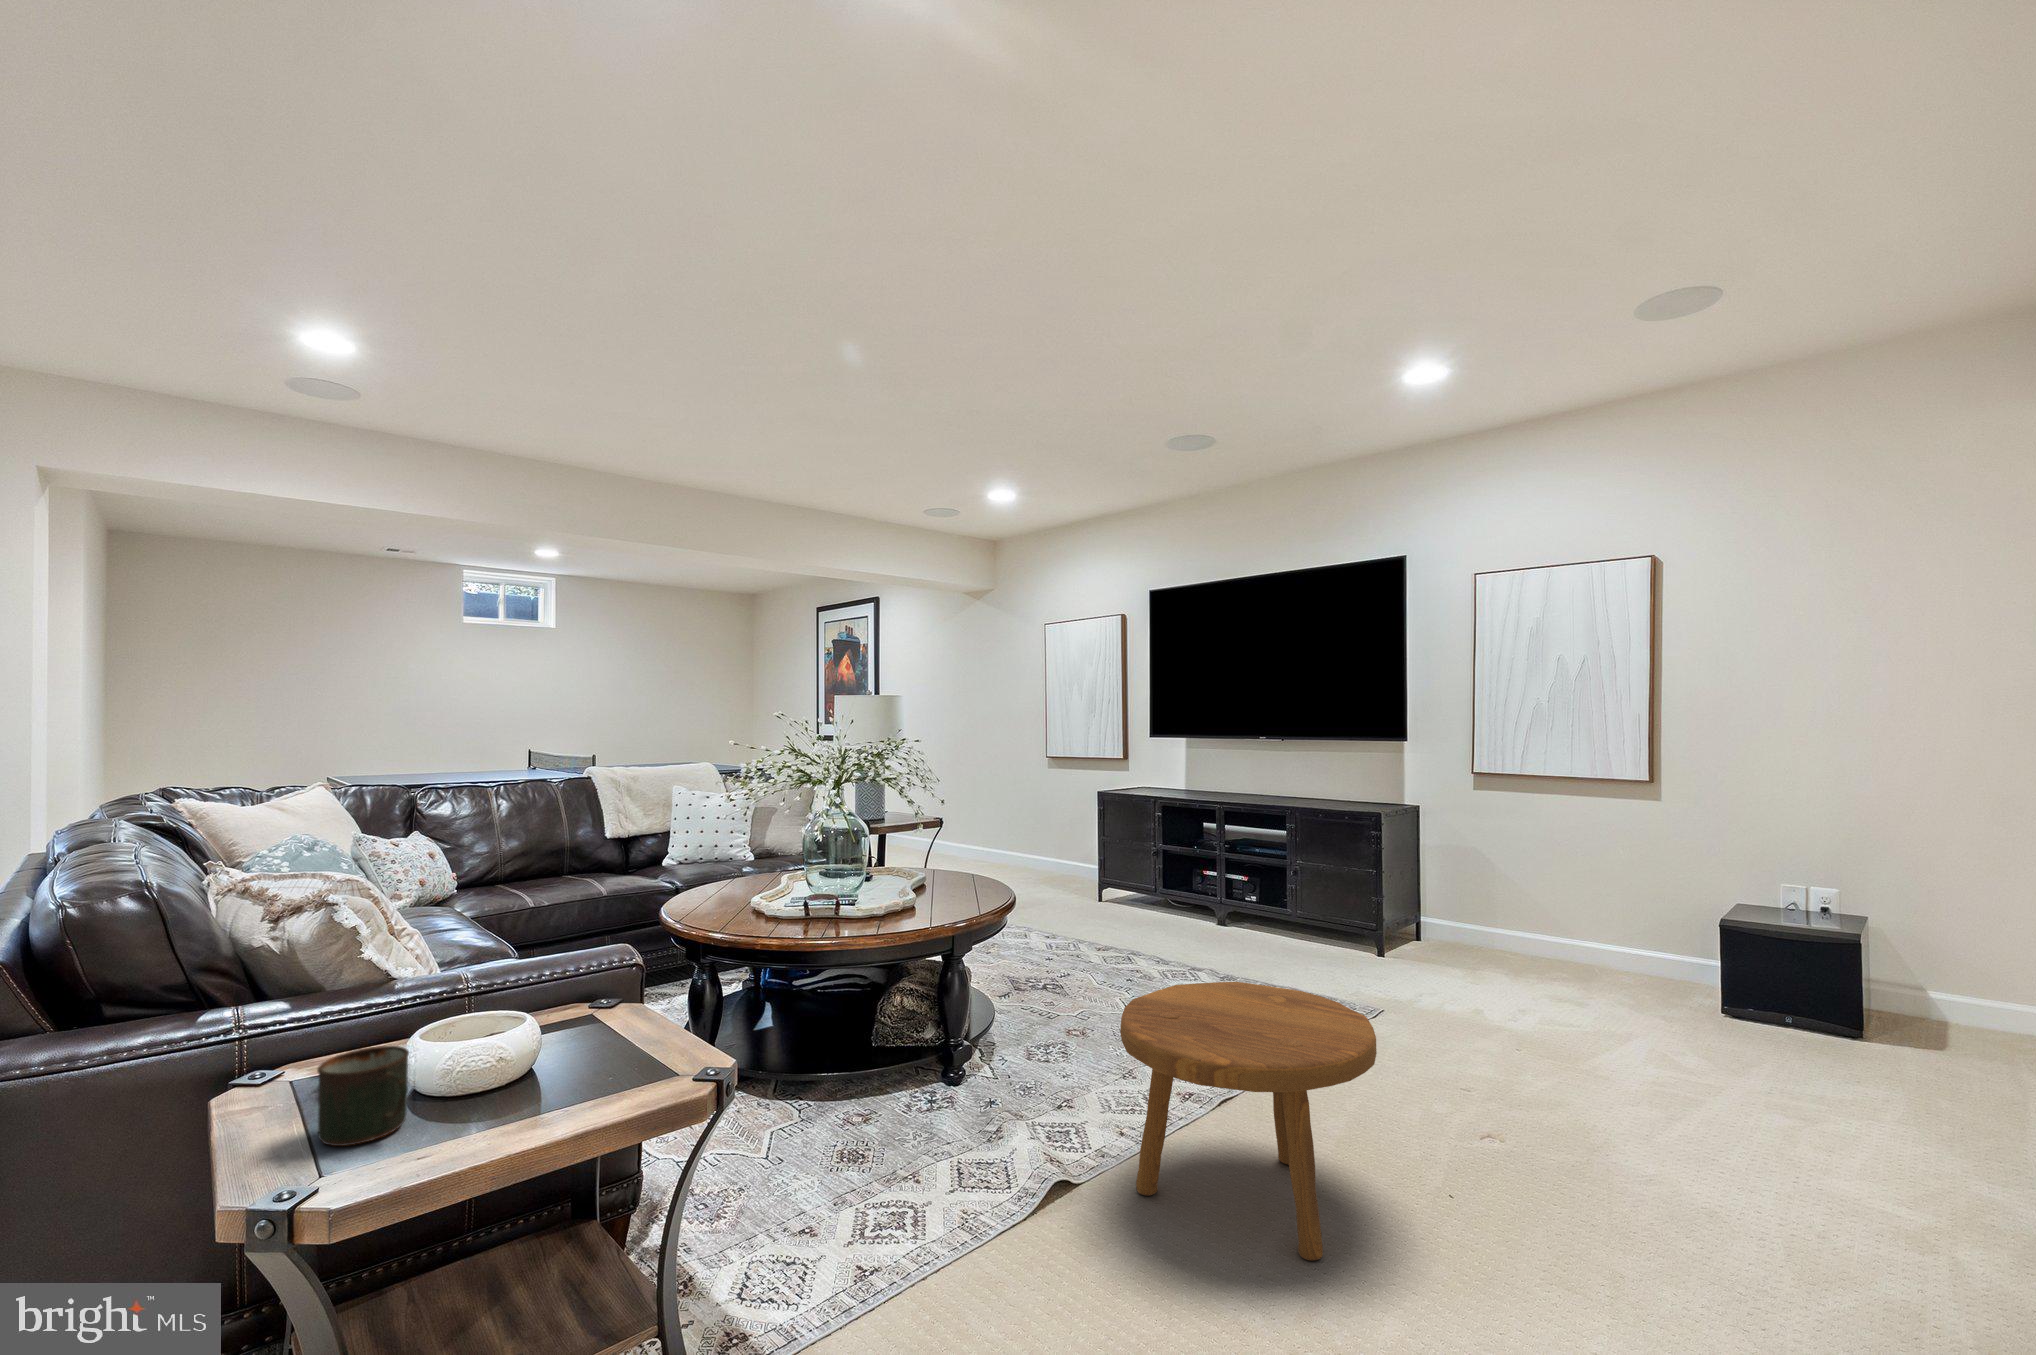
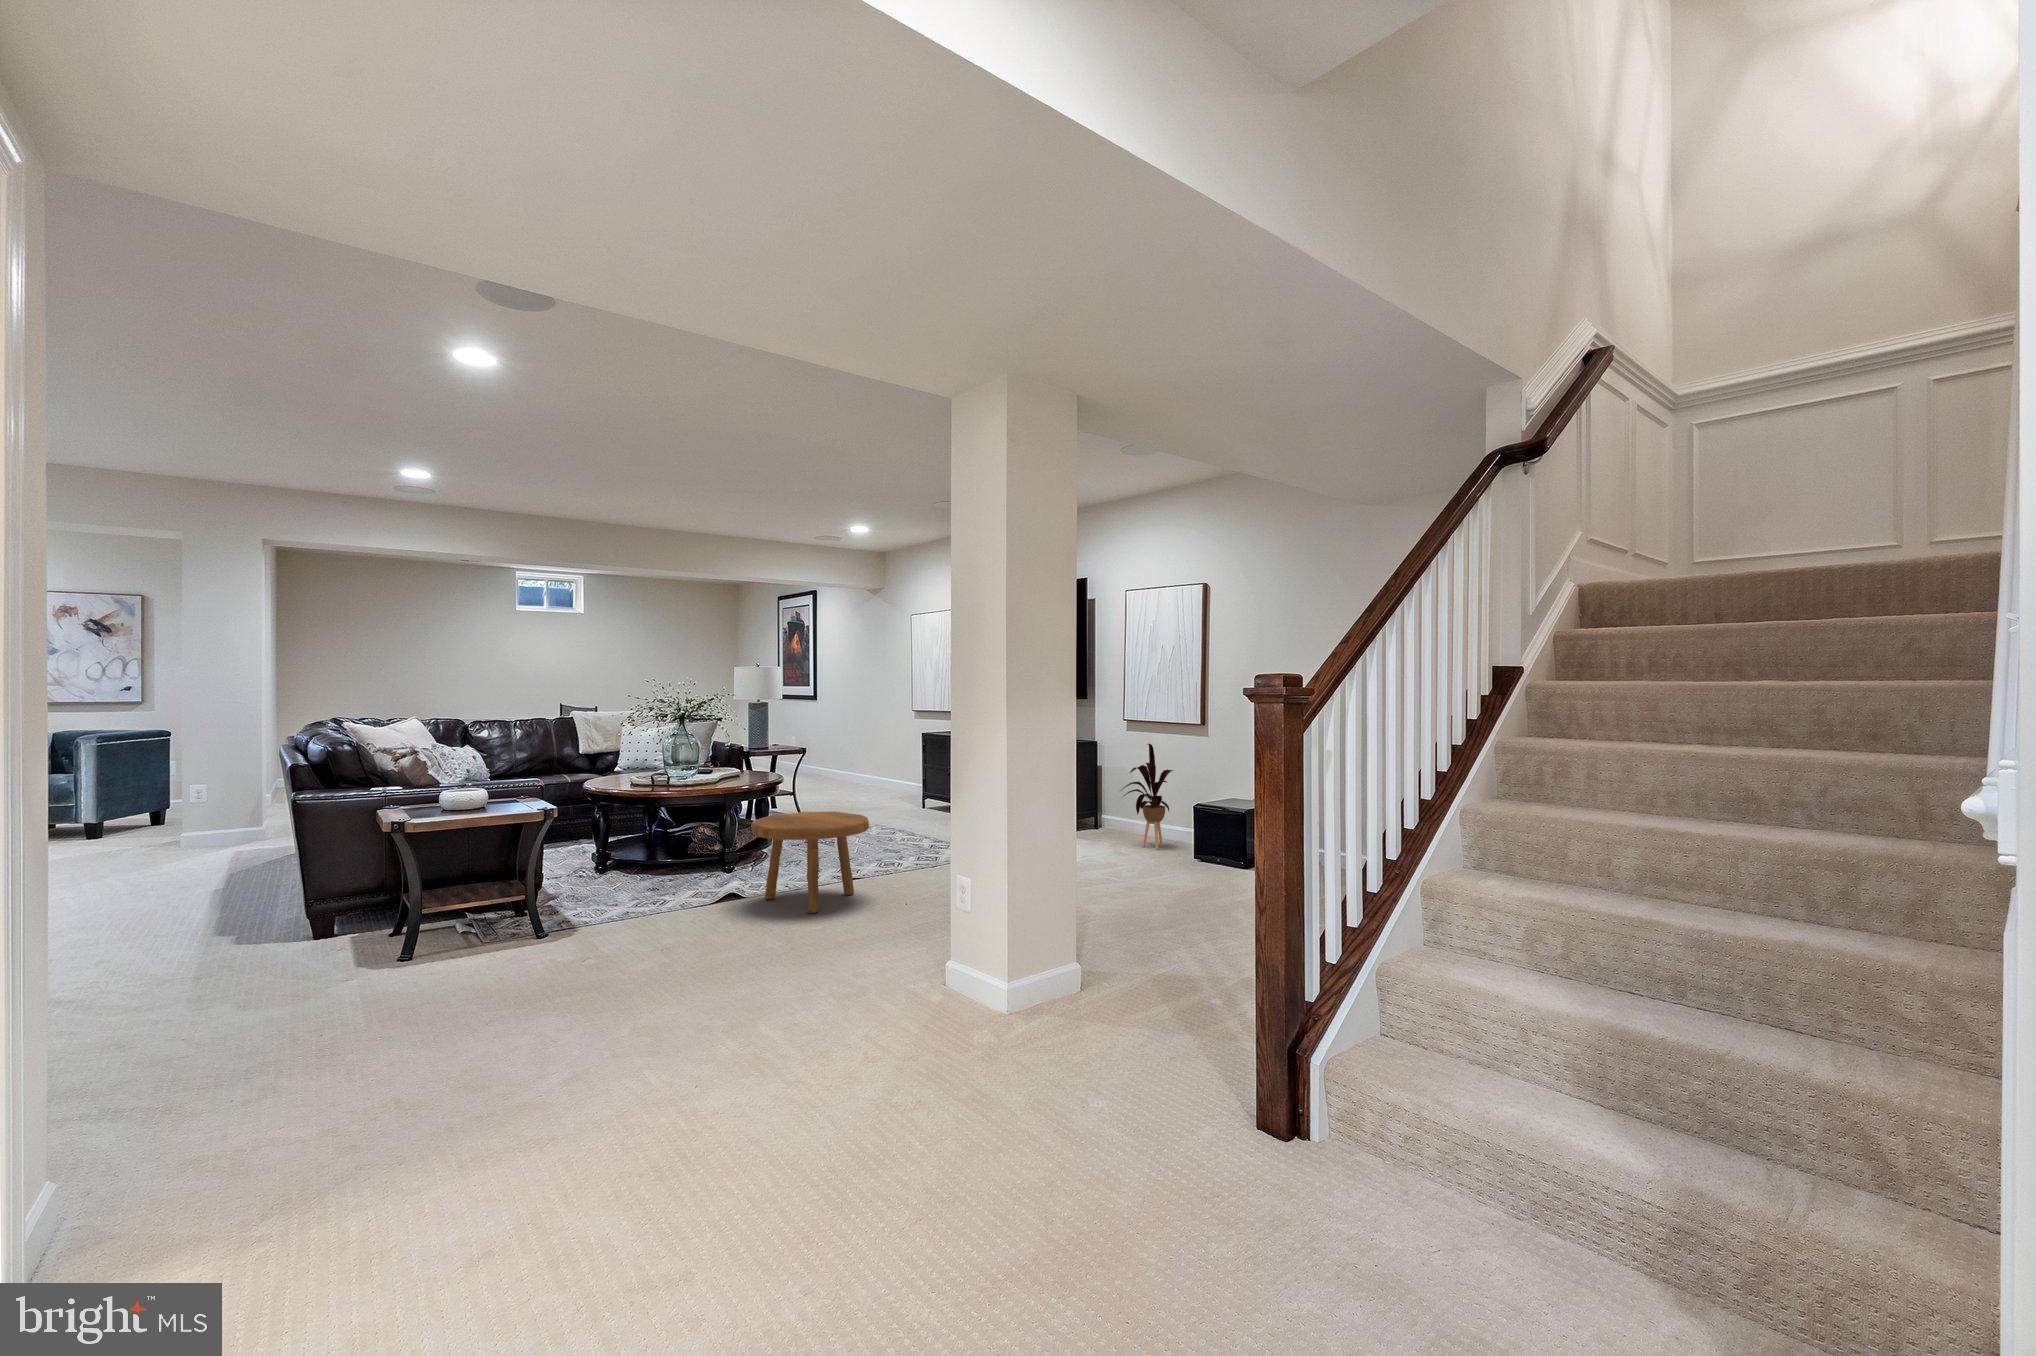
house plant: none [1521,813,1623,986] -> present [1123,744,1173,849]
mug: present [317,1046,409,1146] -> none [407,786,435,811]

